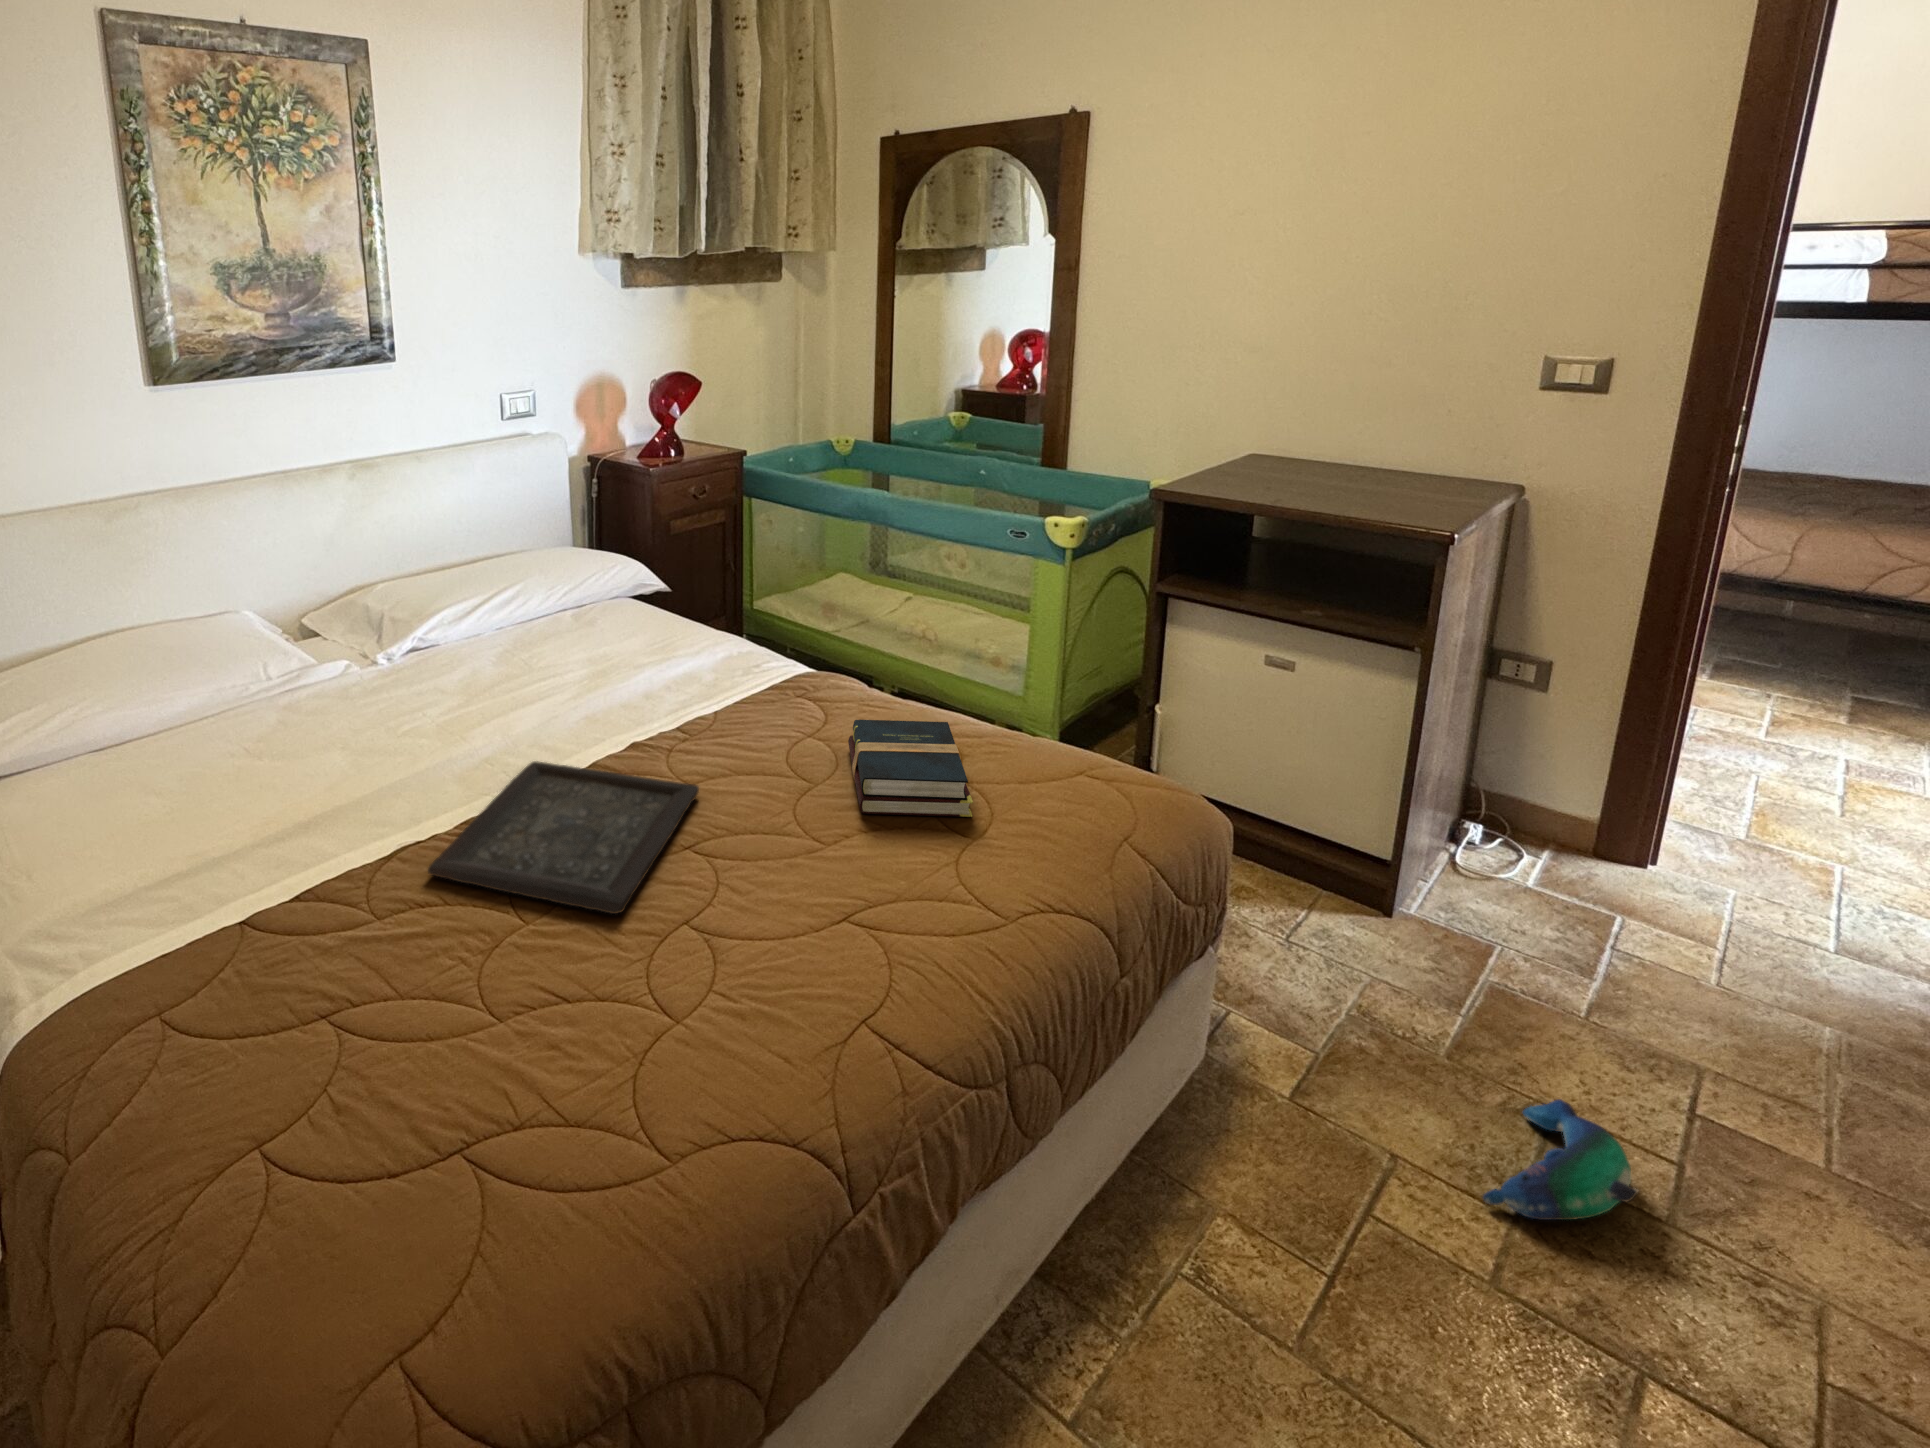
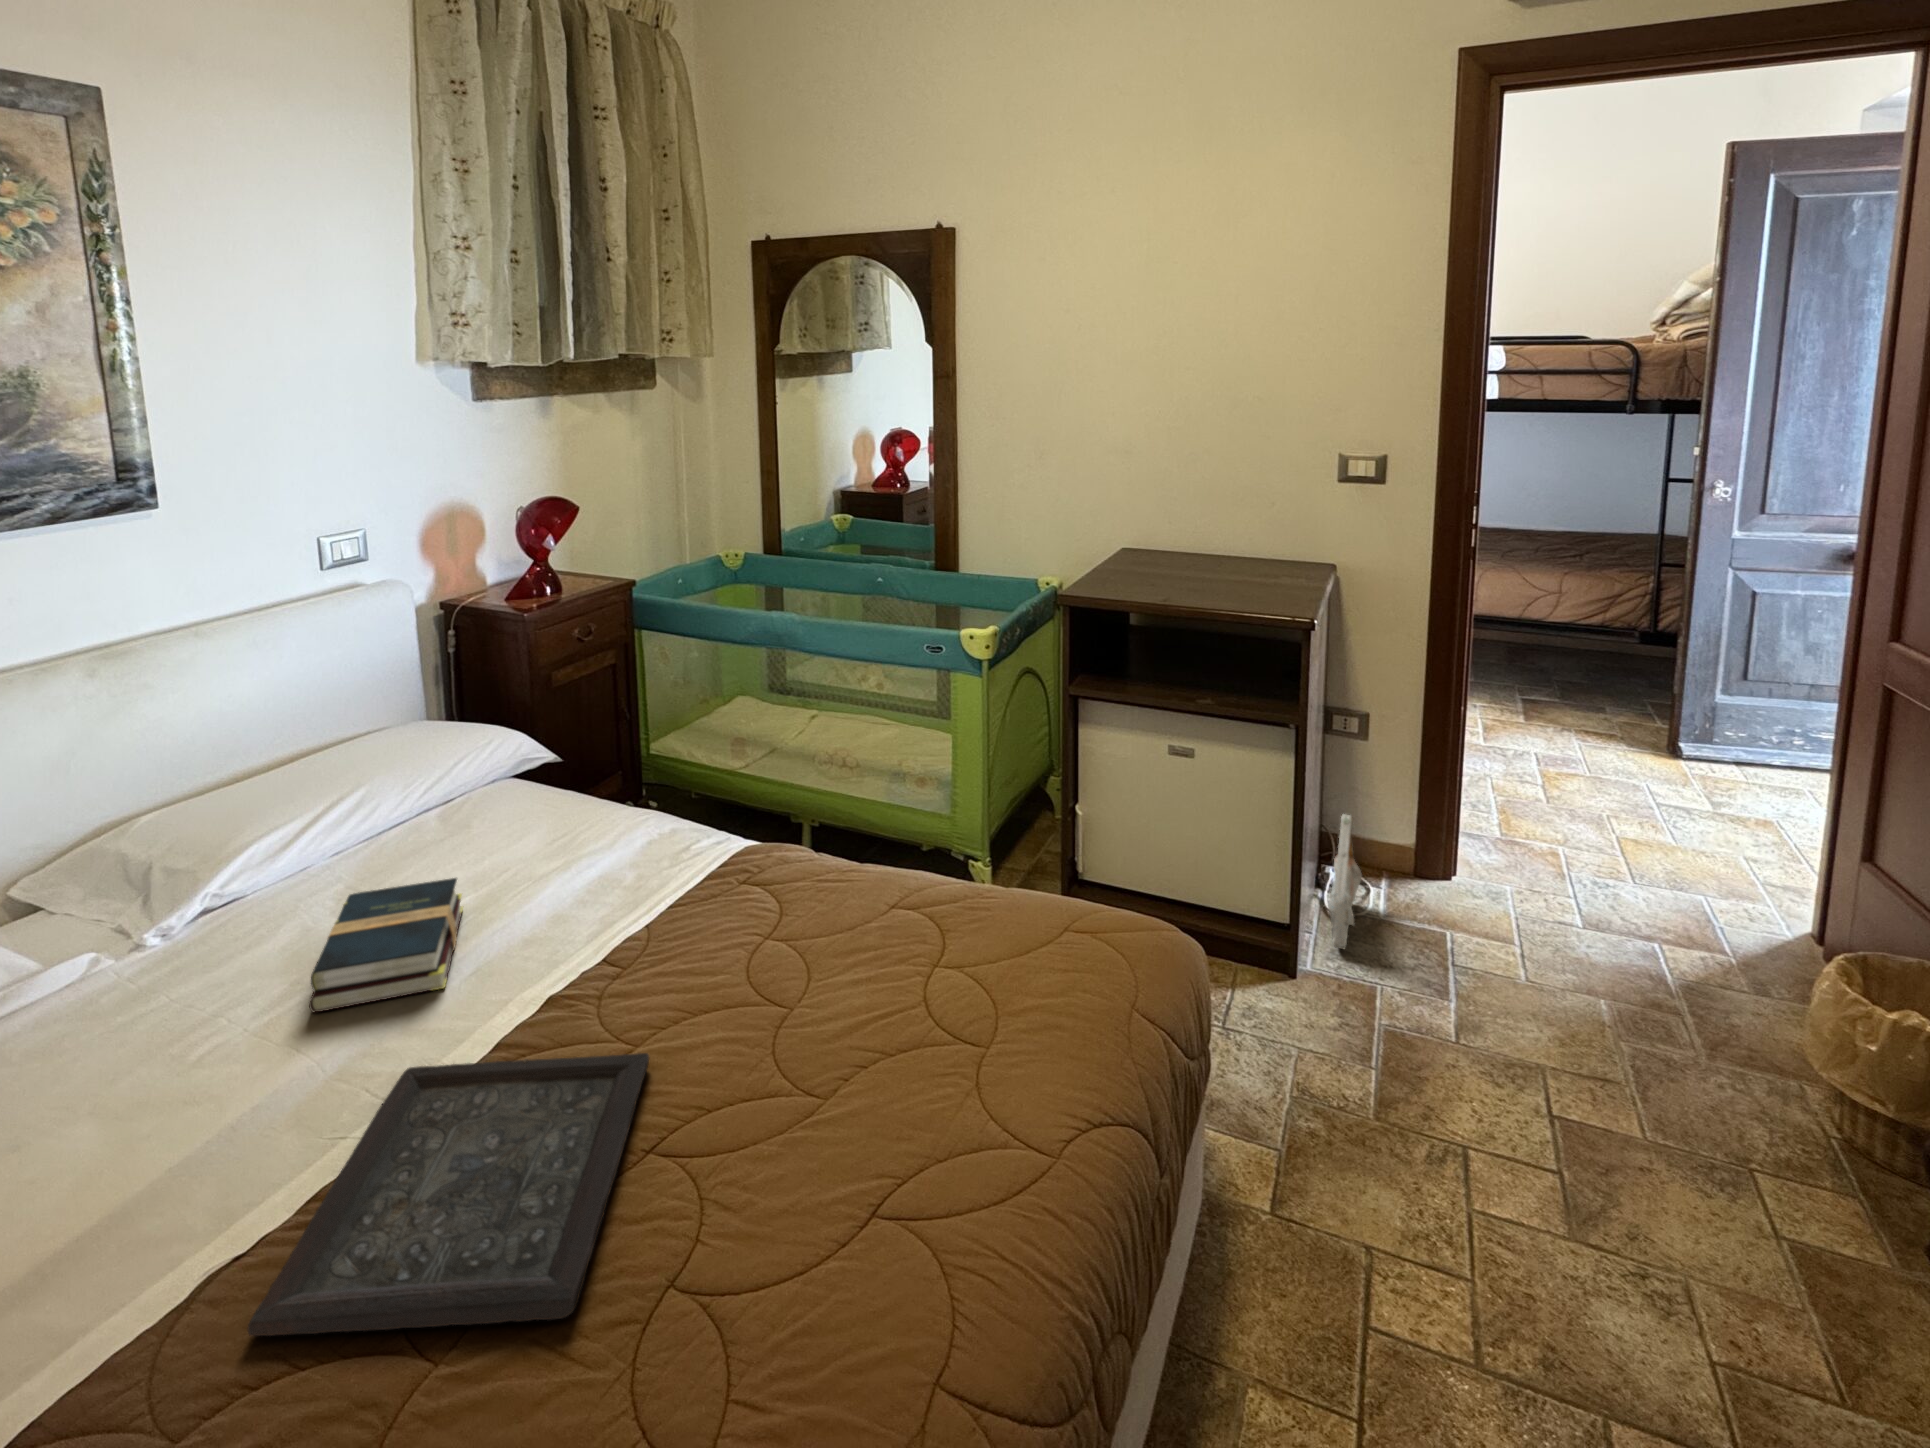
hardback book: present [848,720,973,817] -> present [309,878,463,1012]
bag: none [1450,763,1514,906] -> present [1328,814,1362,949]
plush toy: present [1483,1099,1638,1220] -> none [1444,1138,1557,1280]

